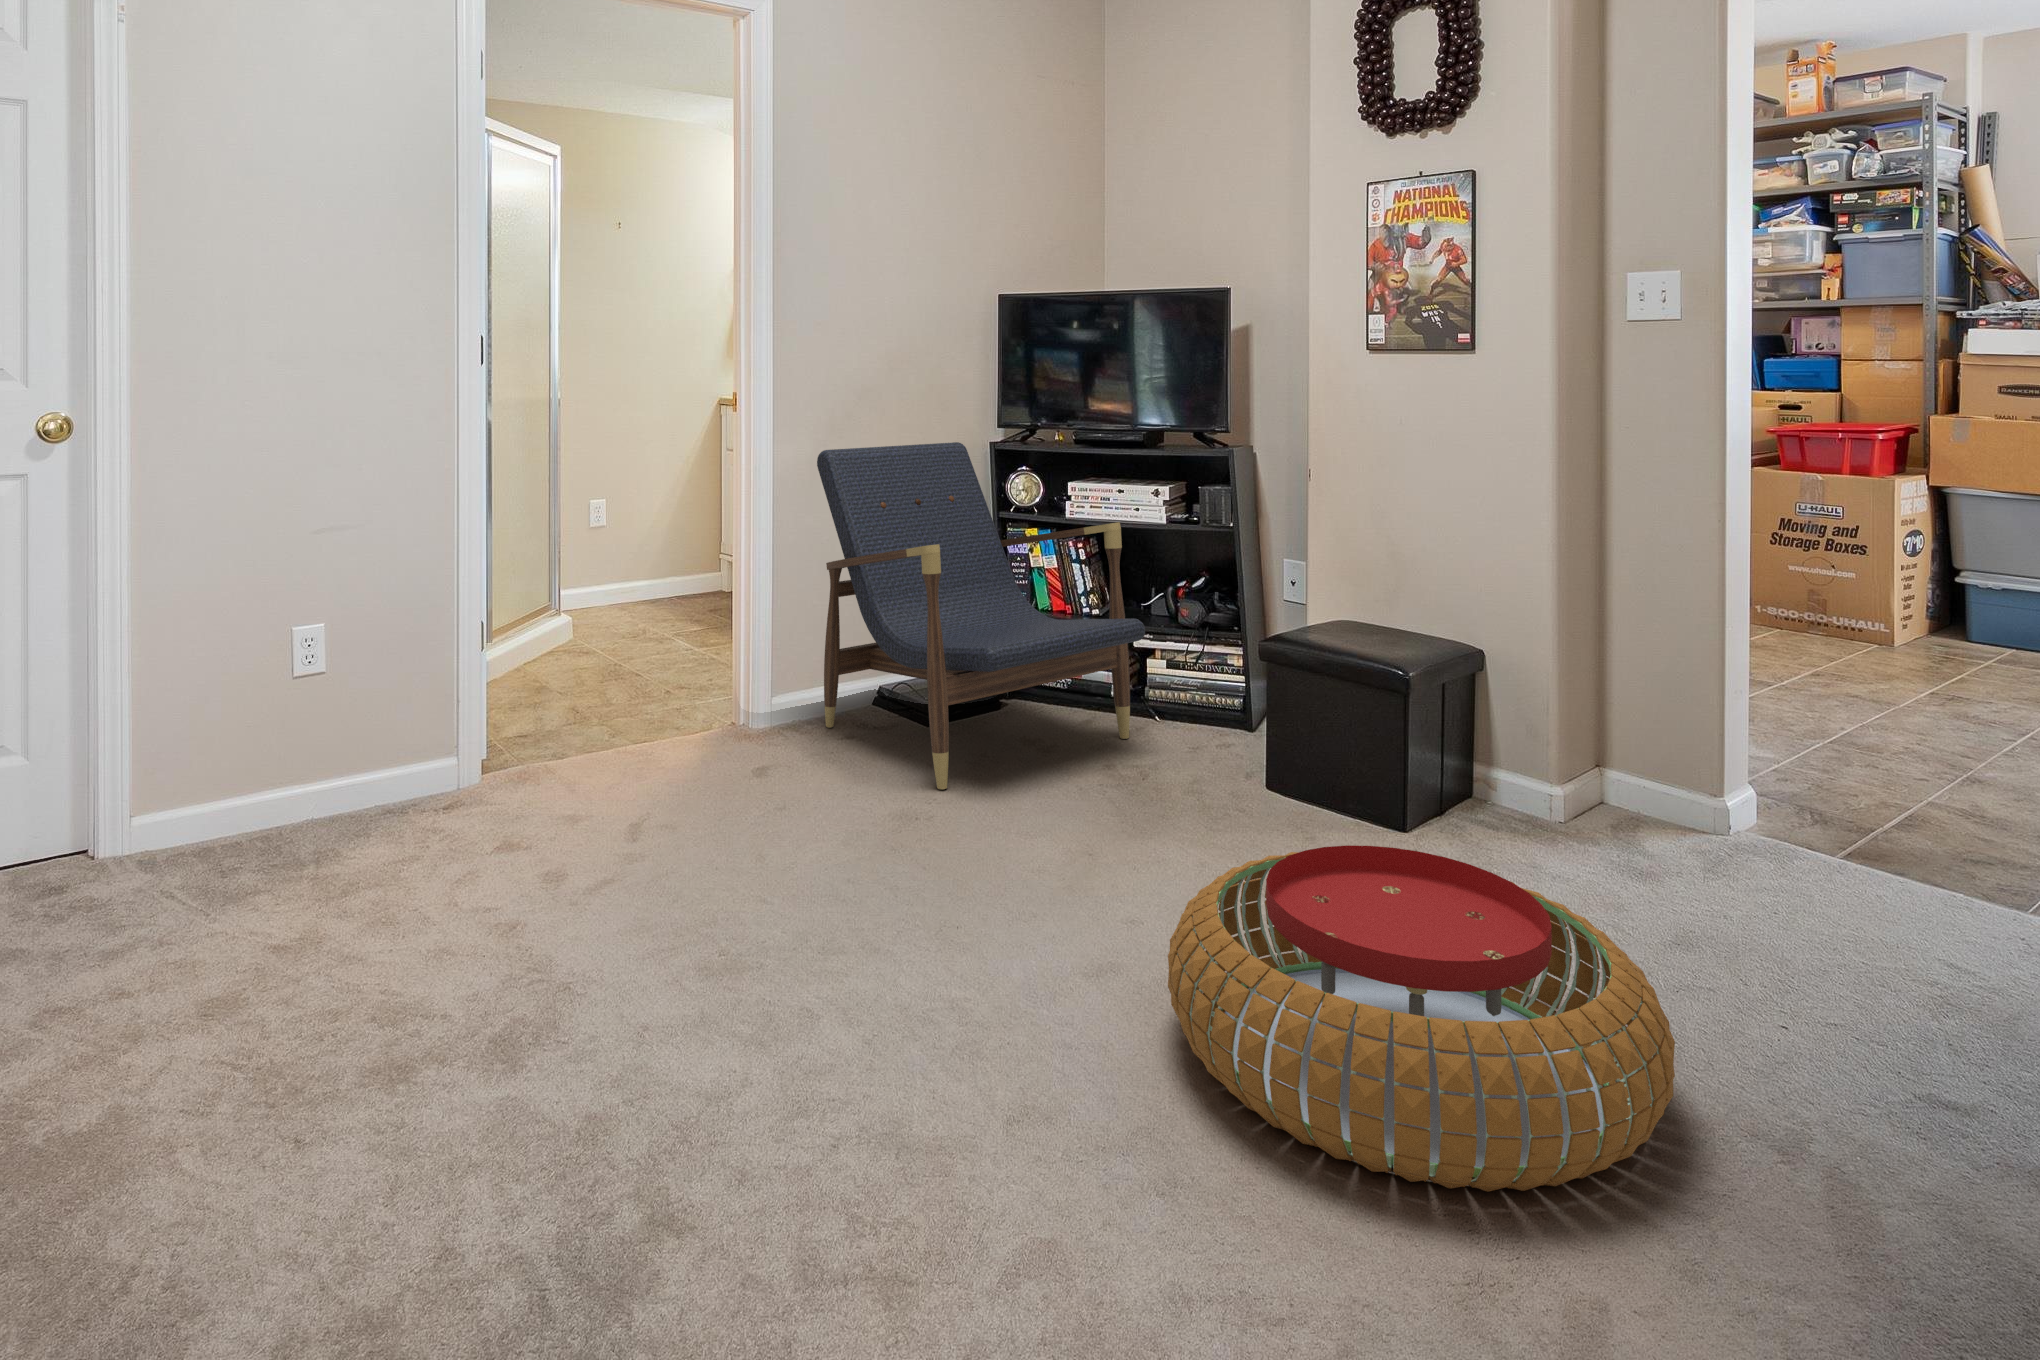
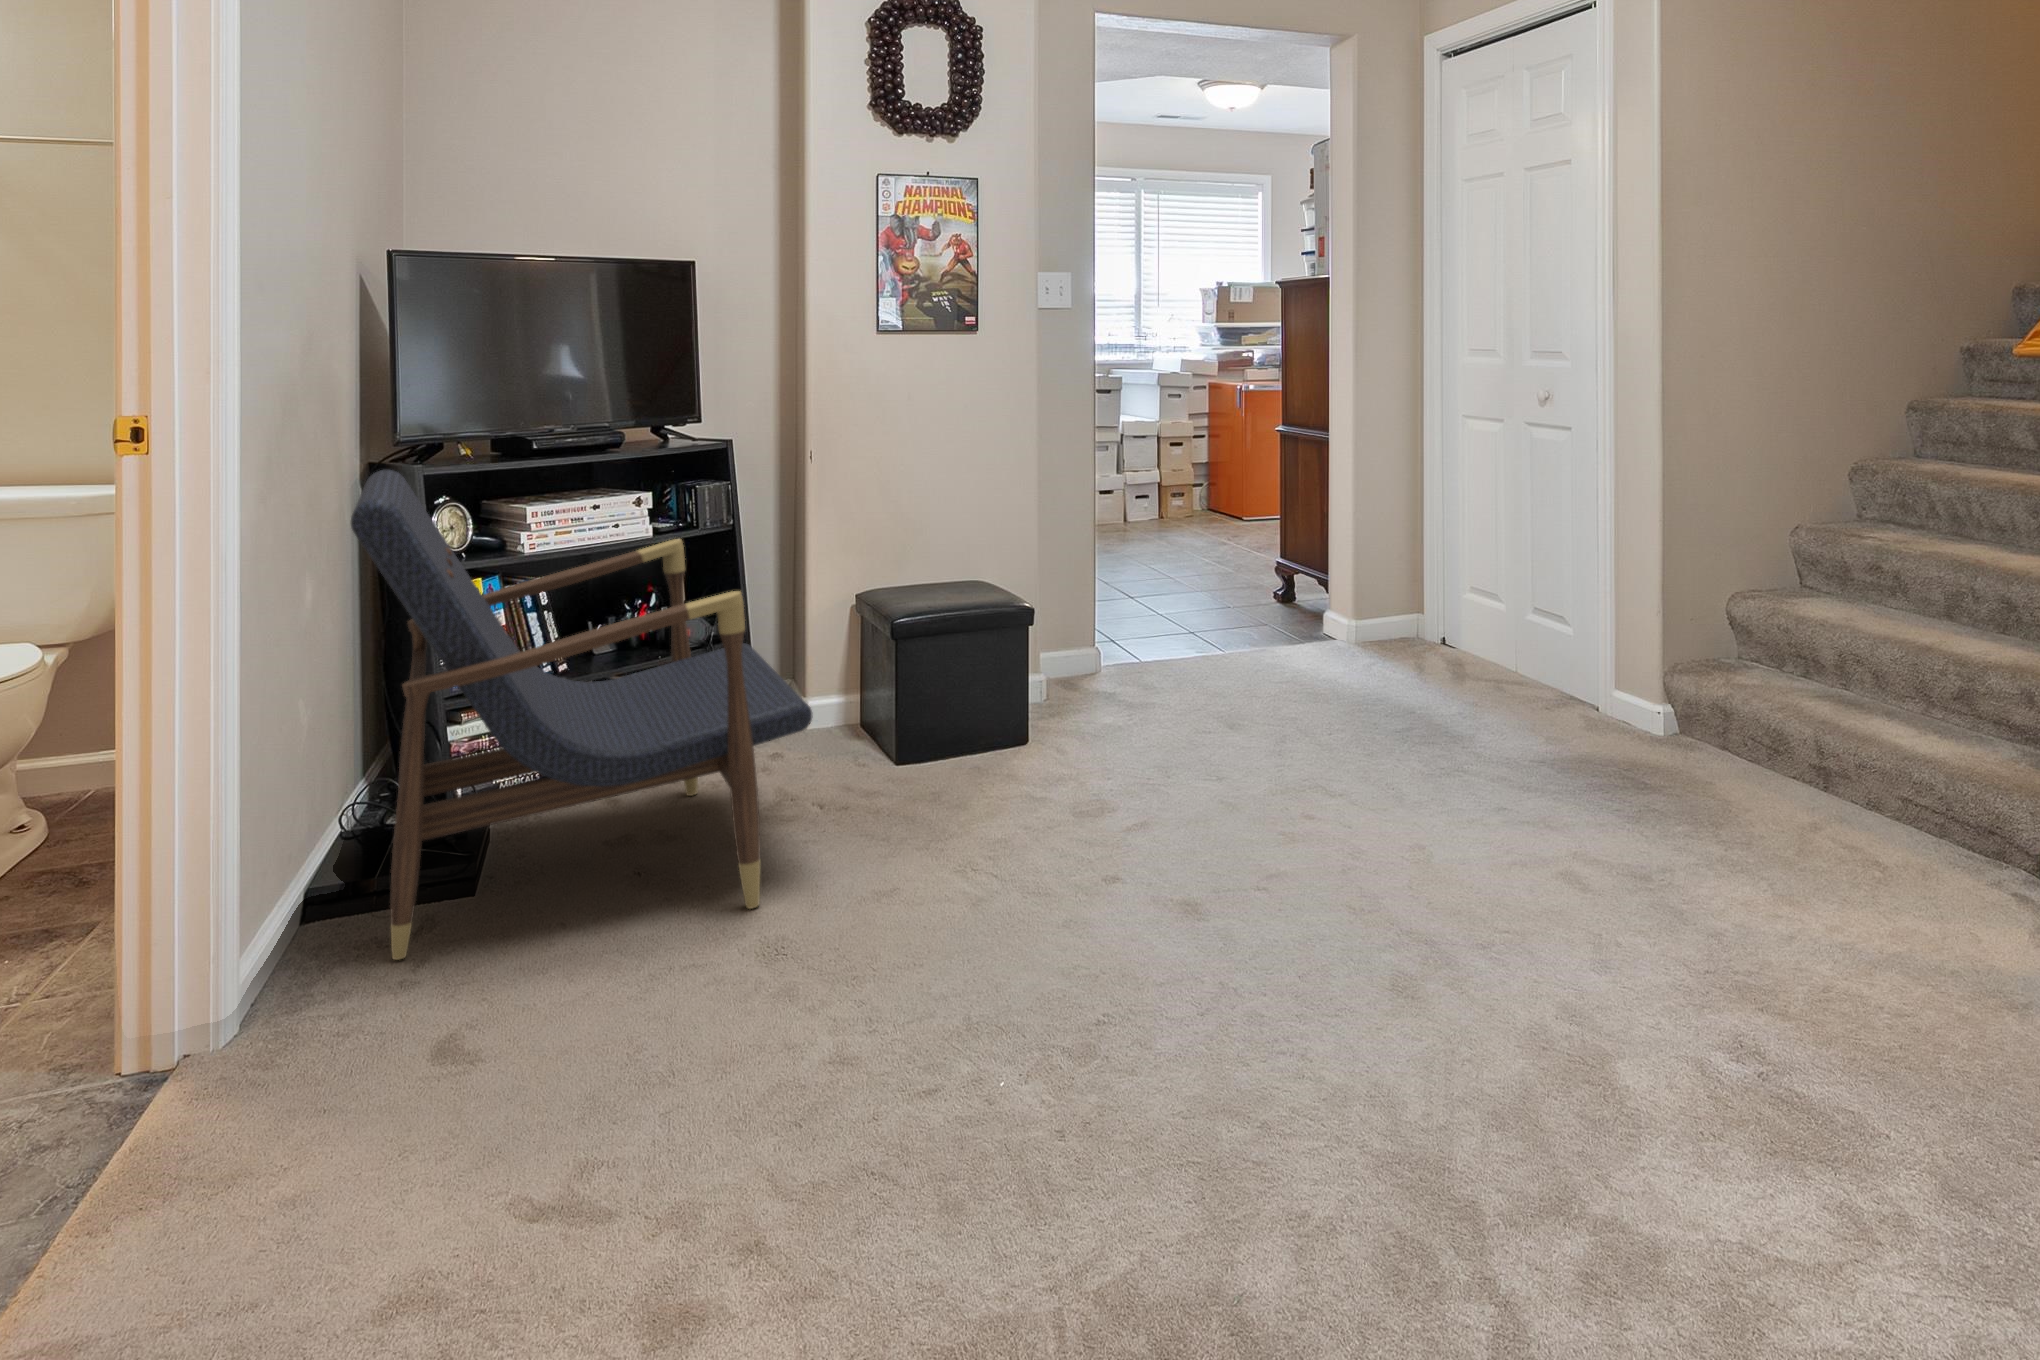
pouf: present [1168,845,1675,1192] -> none [1228,687,1548,877]

